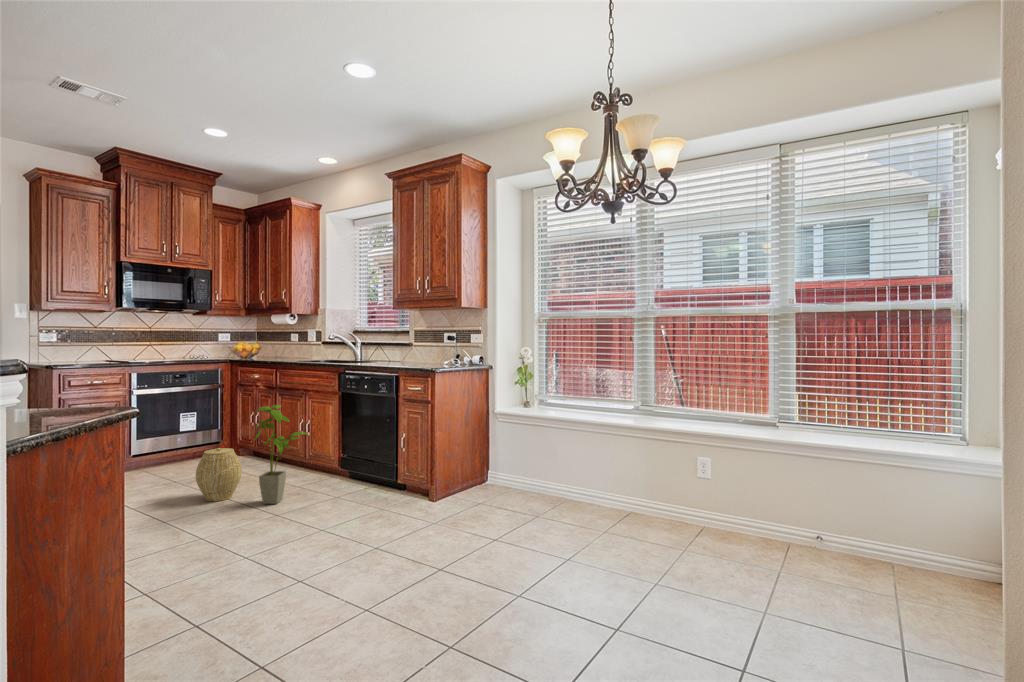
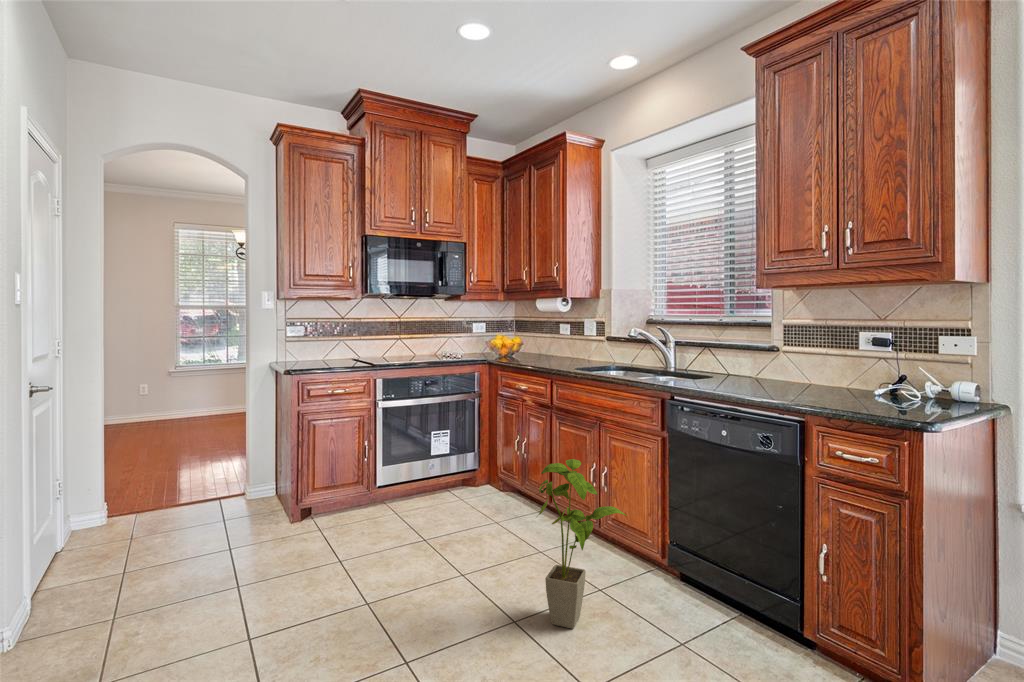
woven basket: present [196,448,242,501] -> none [452,510,515,598]

